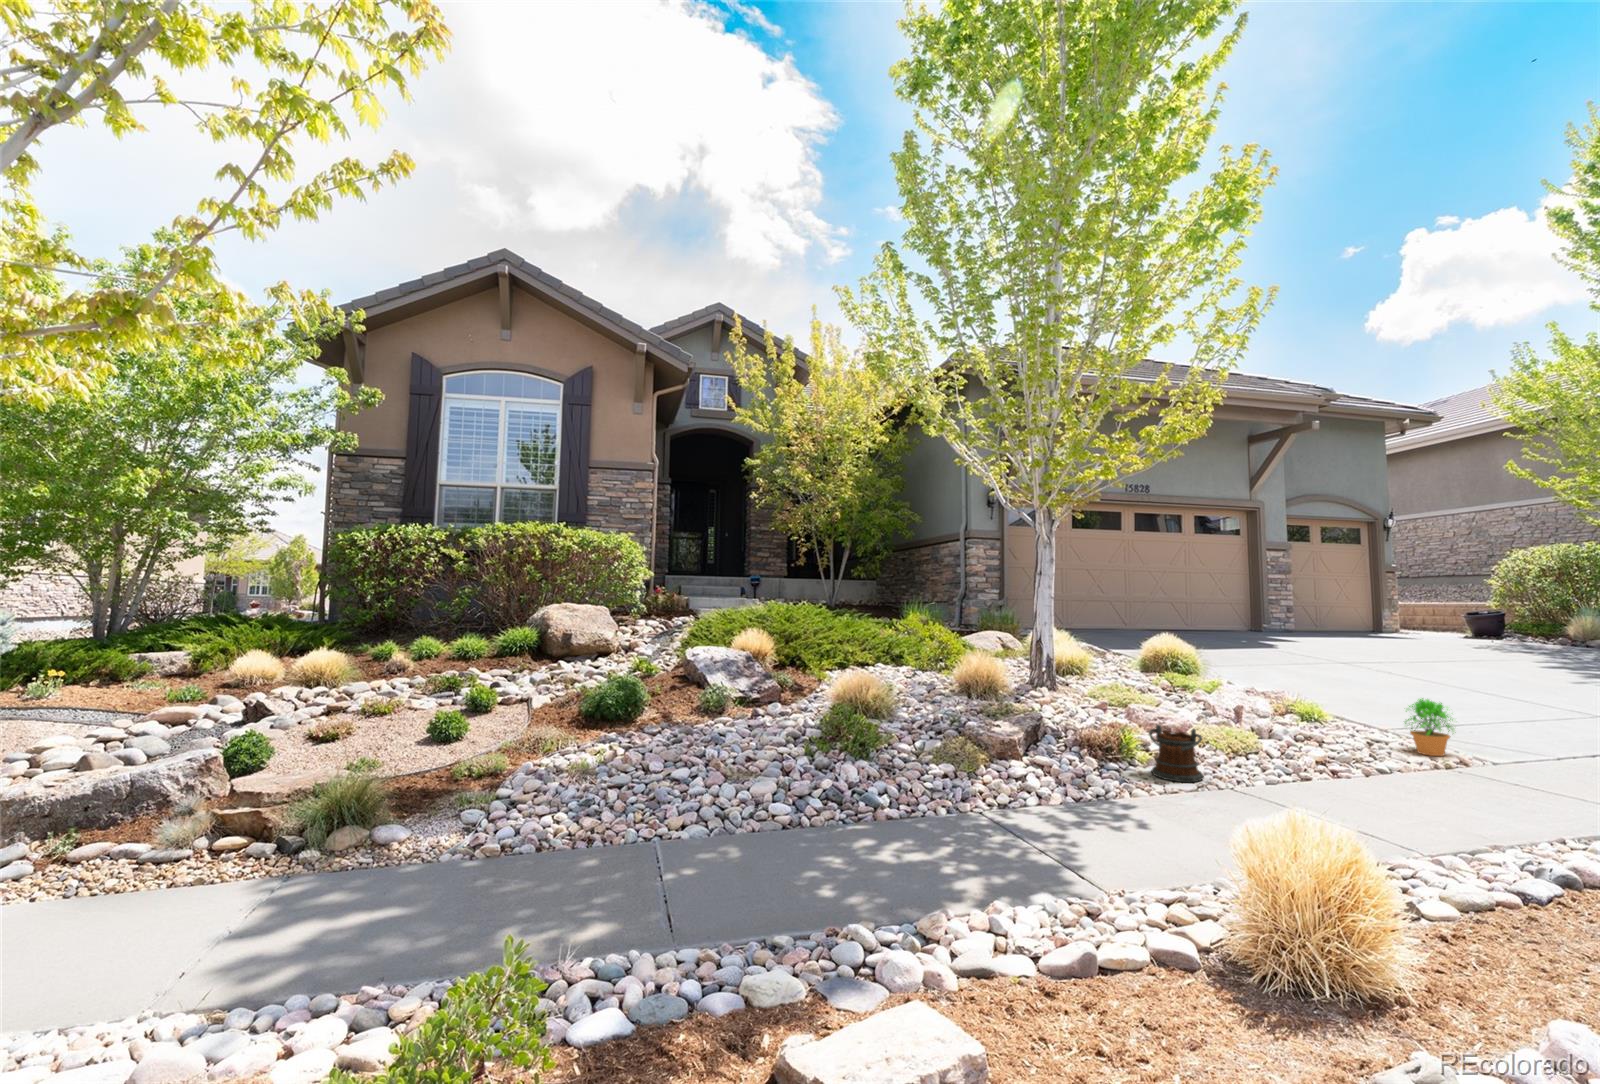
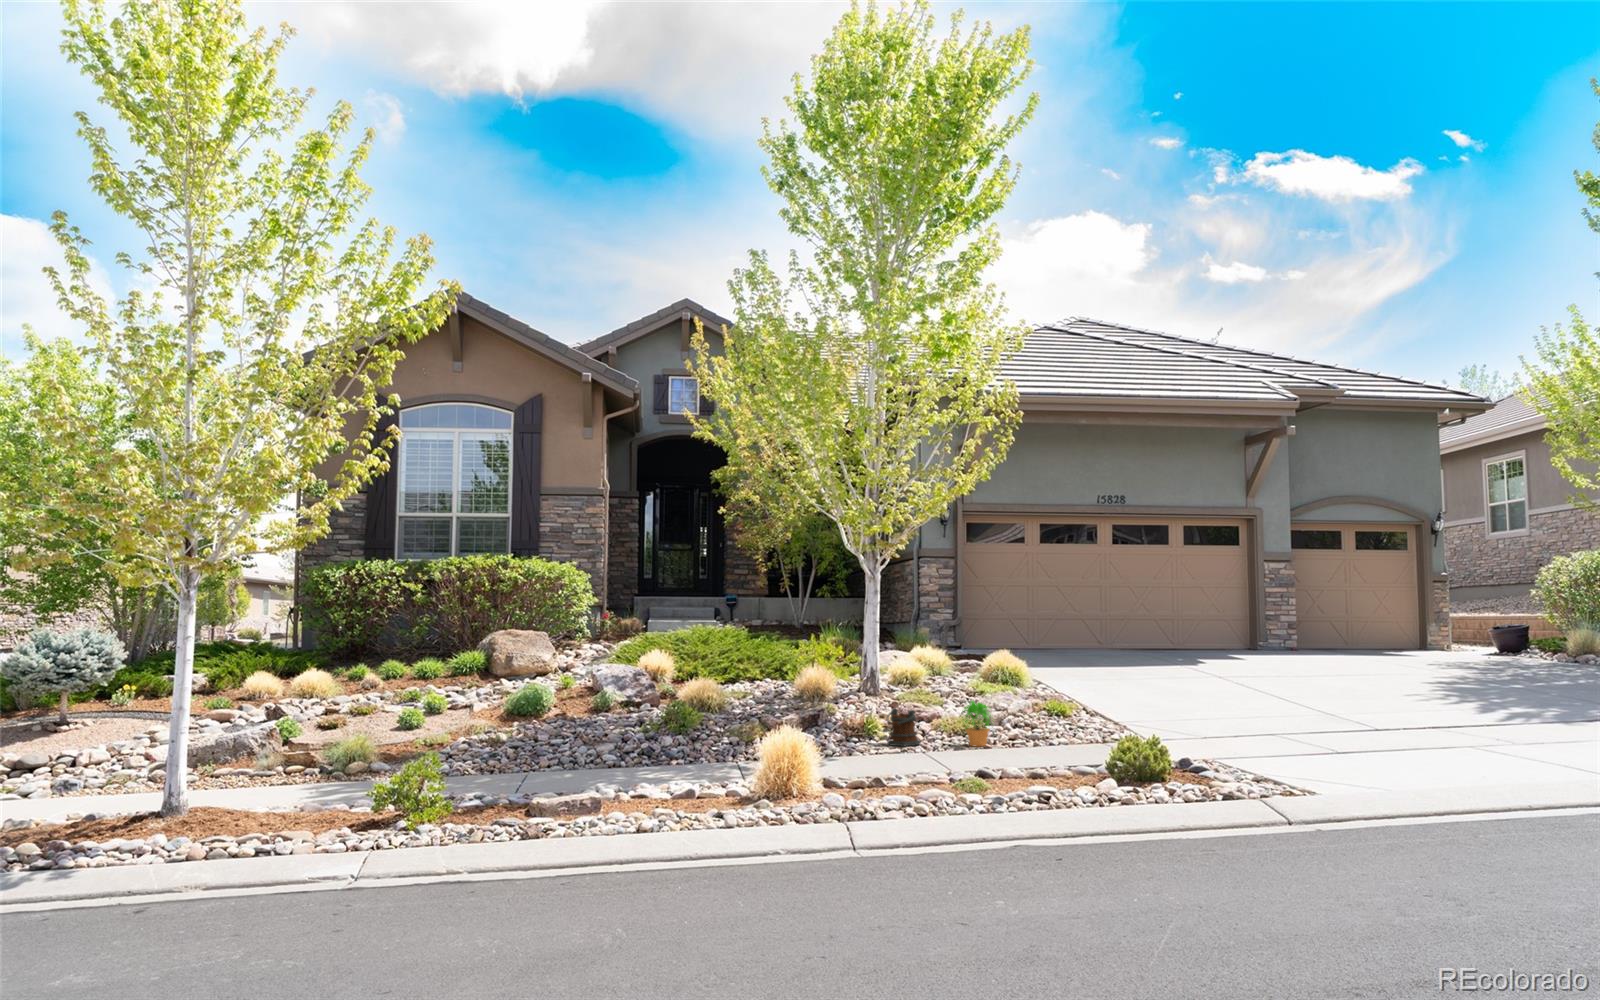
potted plant: present [1405,698,1454,756] -> present [964,701,992,747]

